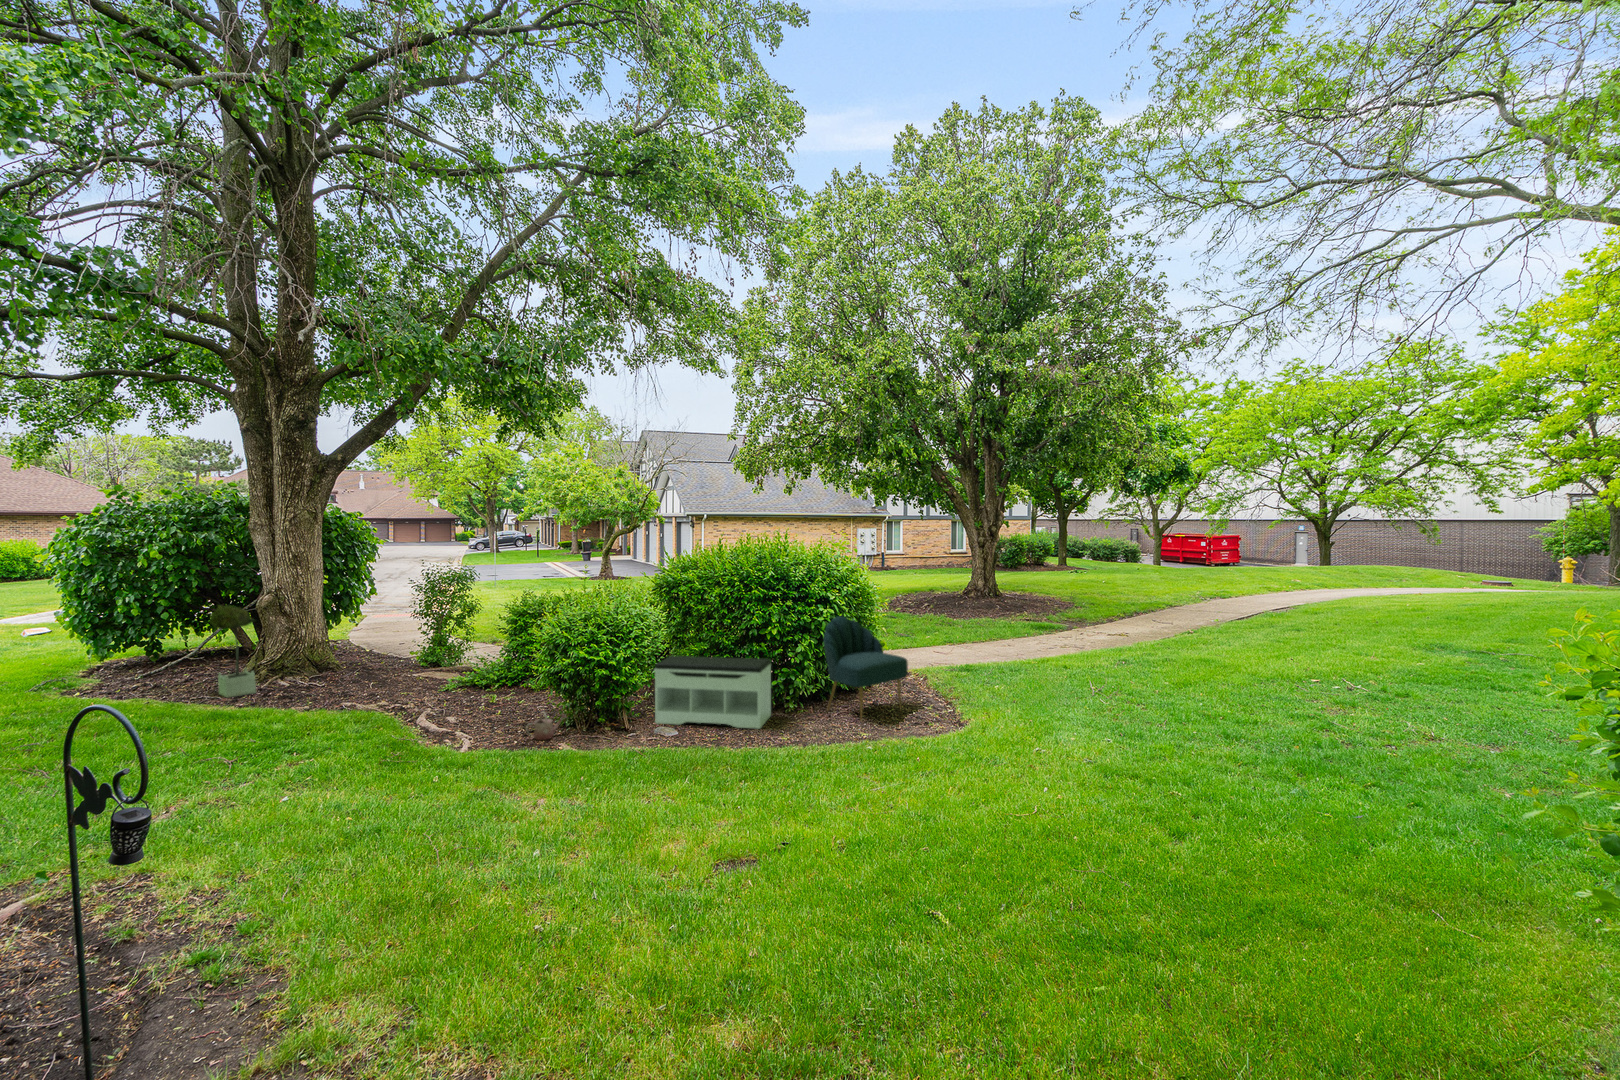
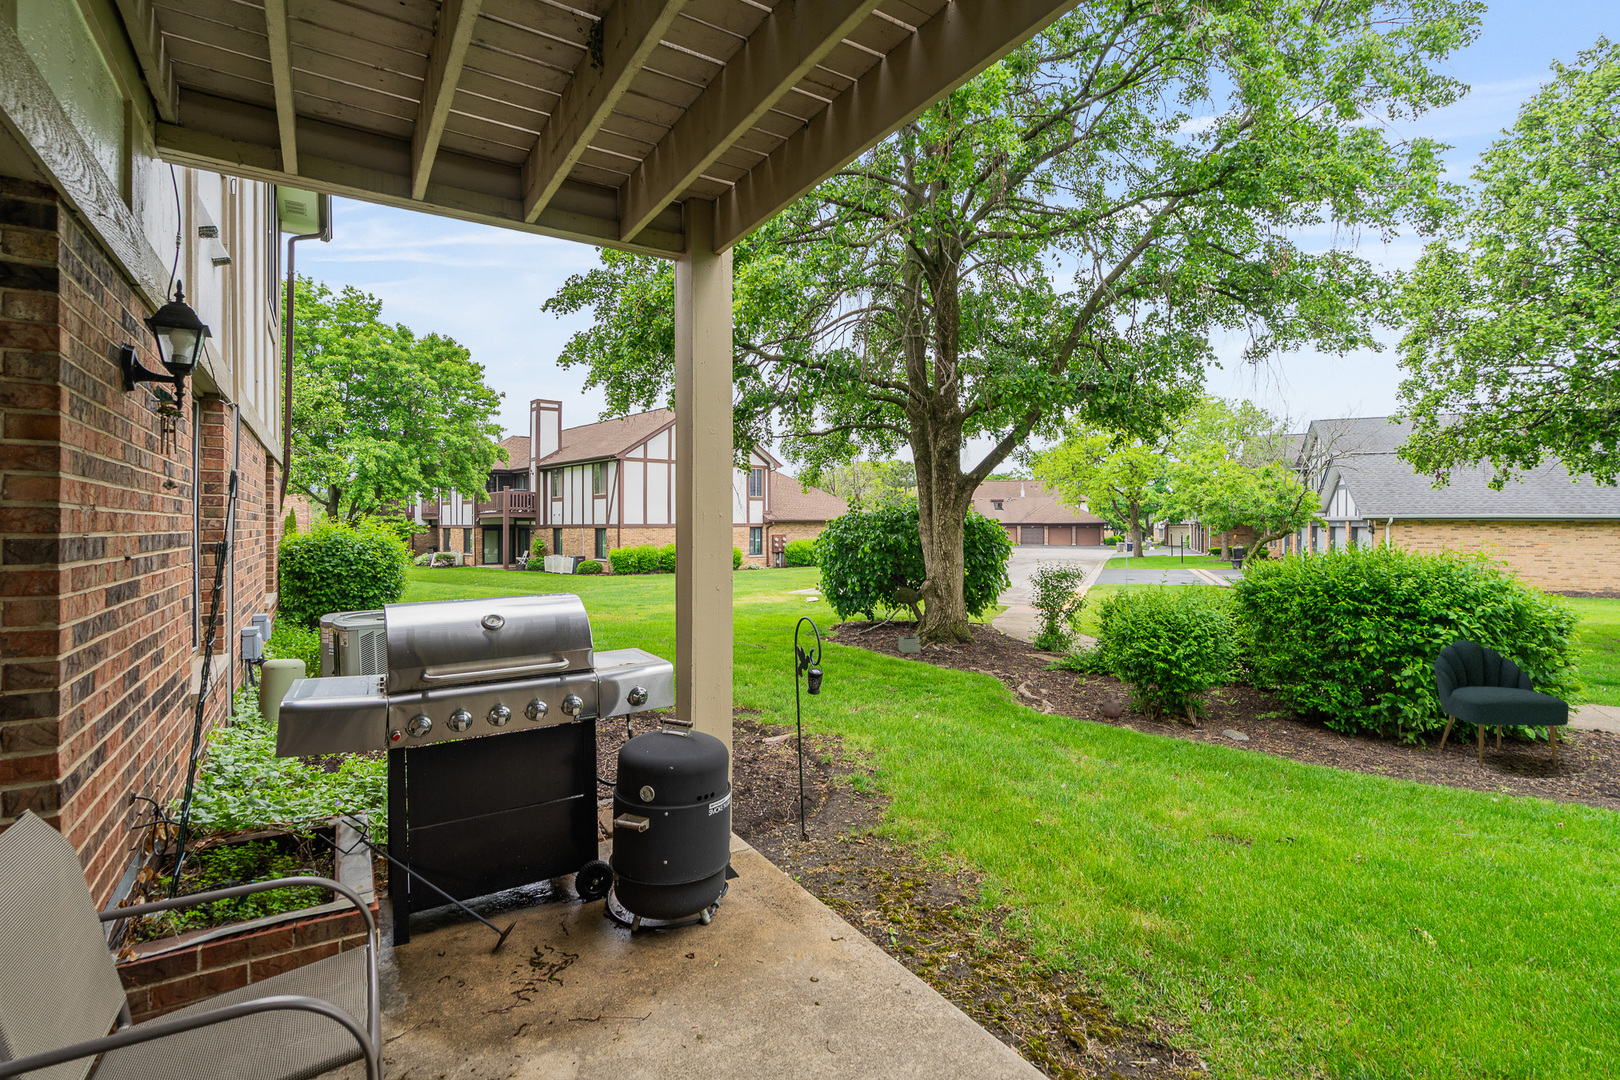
bench: present [655,656,771,729] -> none [1221,661,1360,748]

